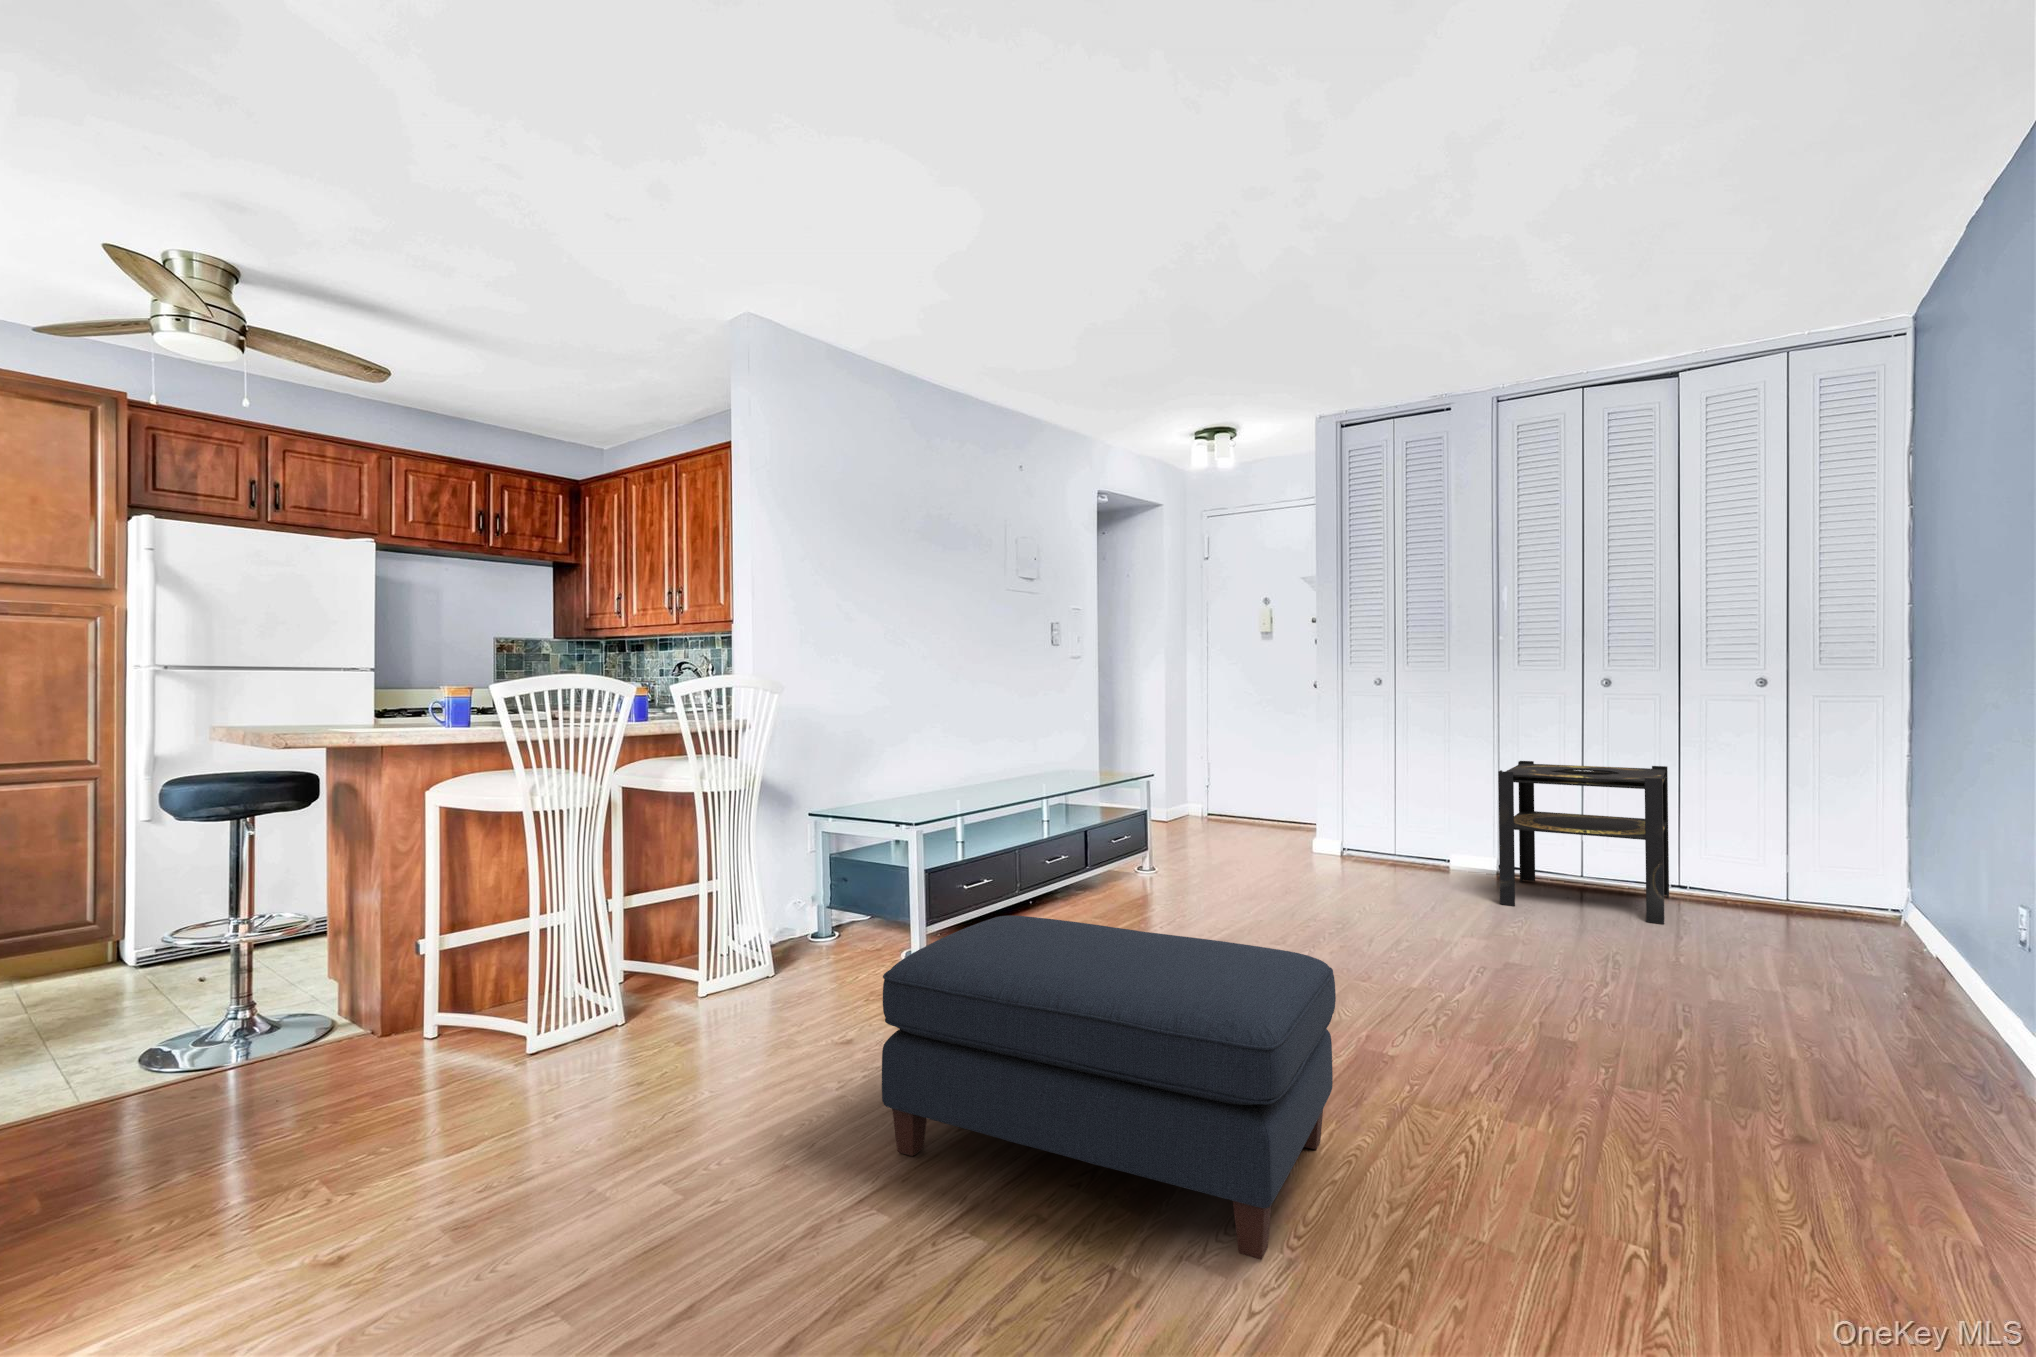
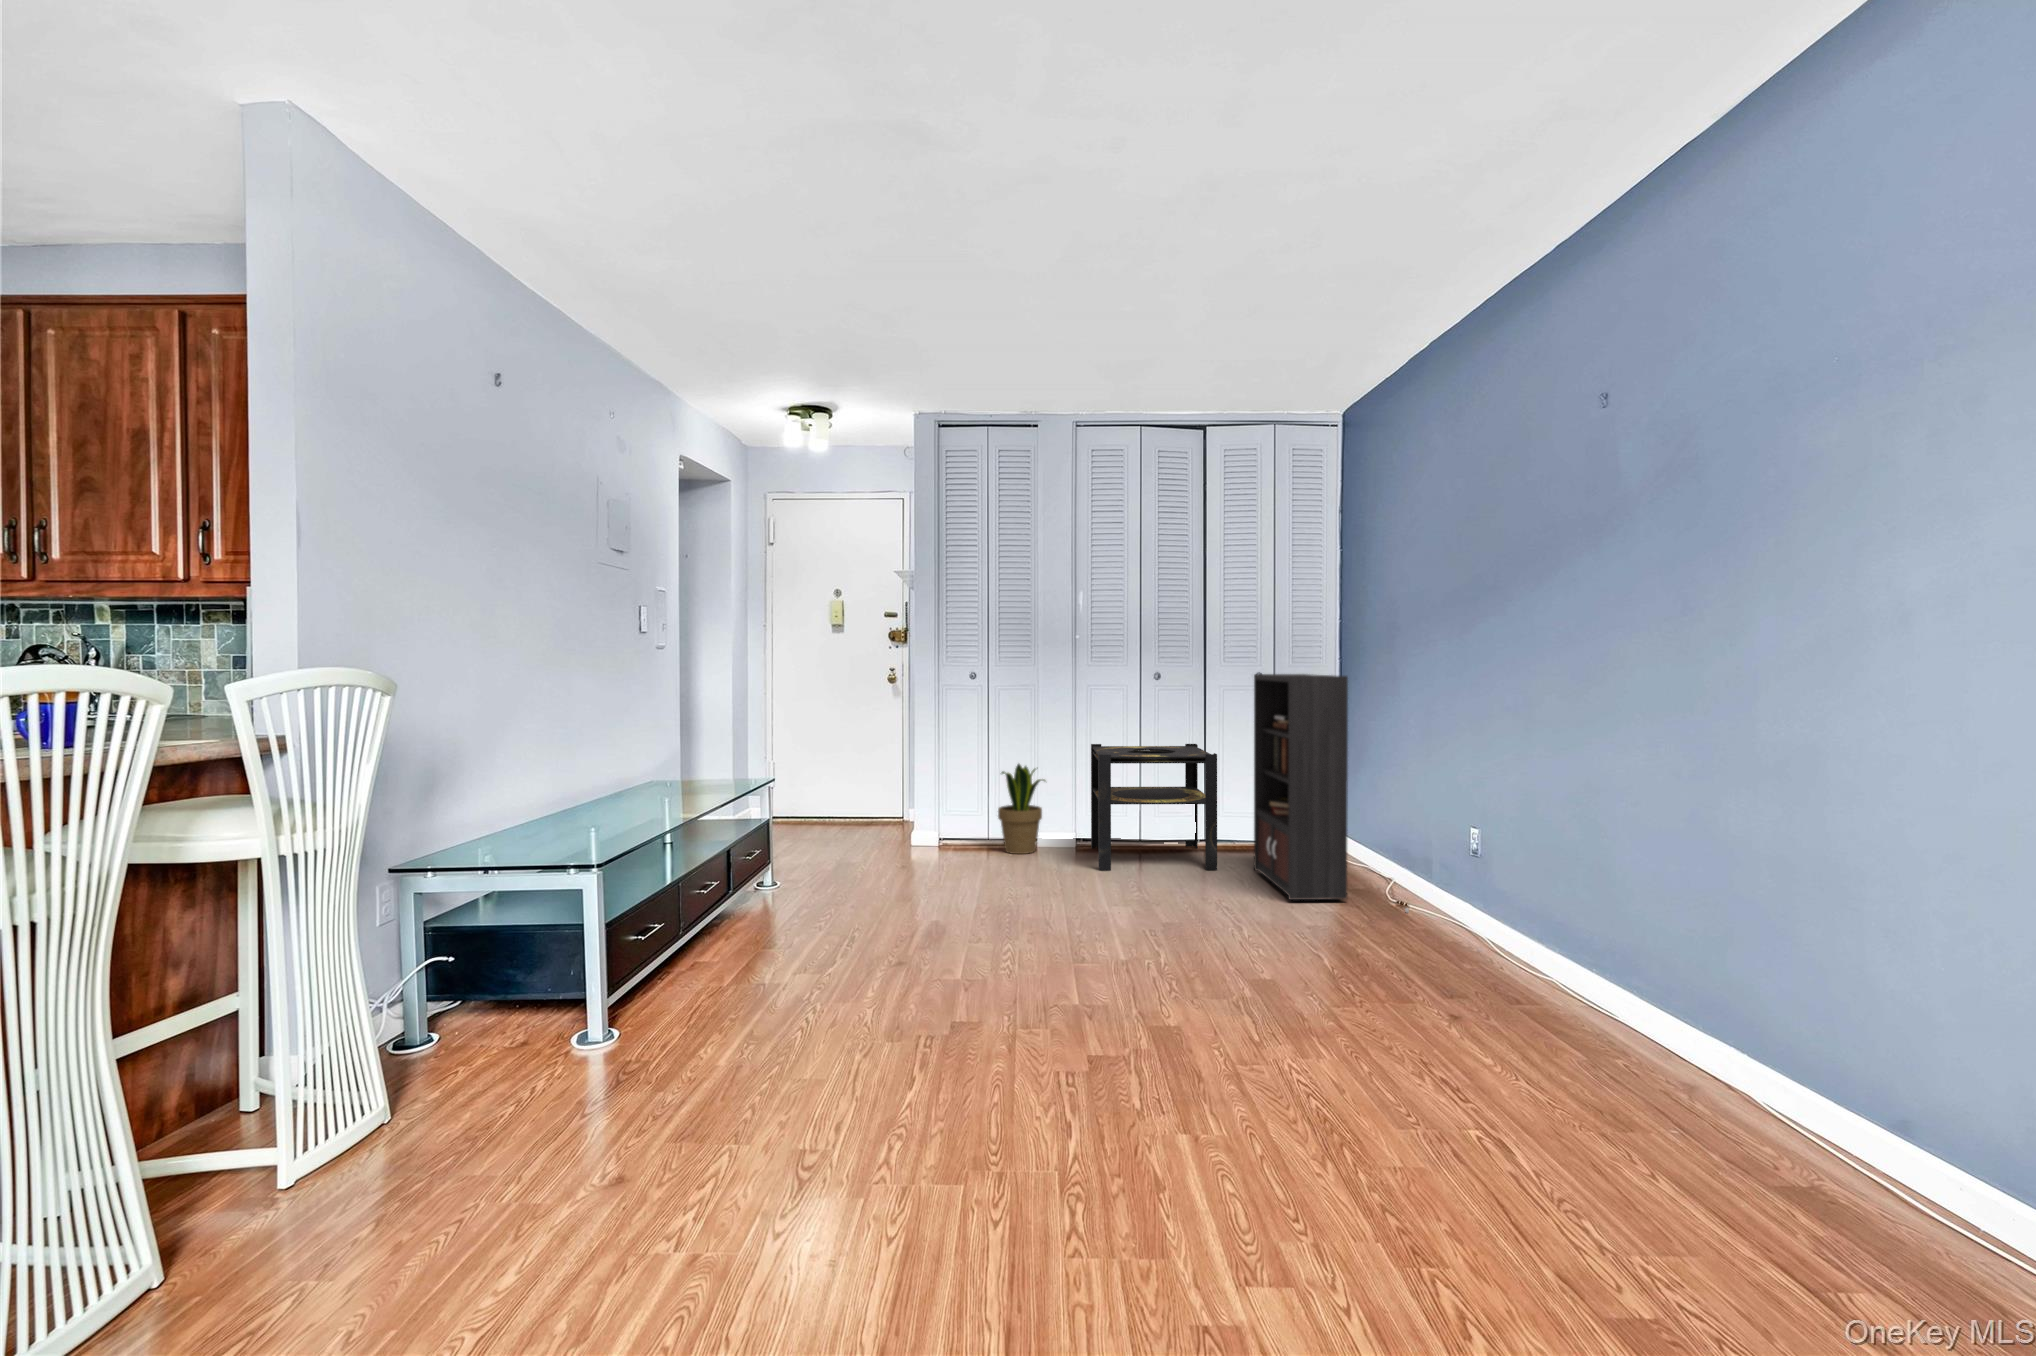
bookcase: none [1713,677,1916,1015] -> present [1254,674,1409,913]
potted plant: none [1399,777,1457,878] -> present [998,764,1045,854]
ottoman: present [882,916,1336,1260] -> none [821,946,1313,1292]

